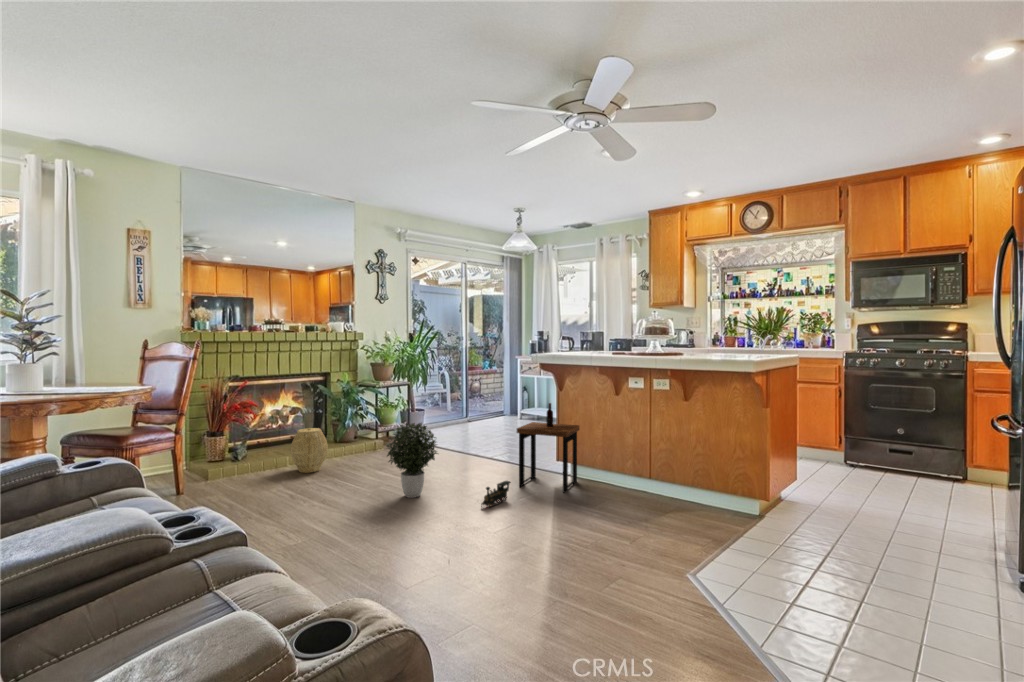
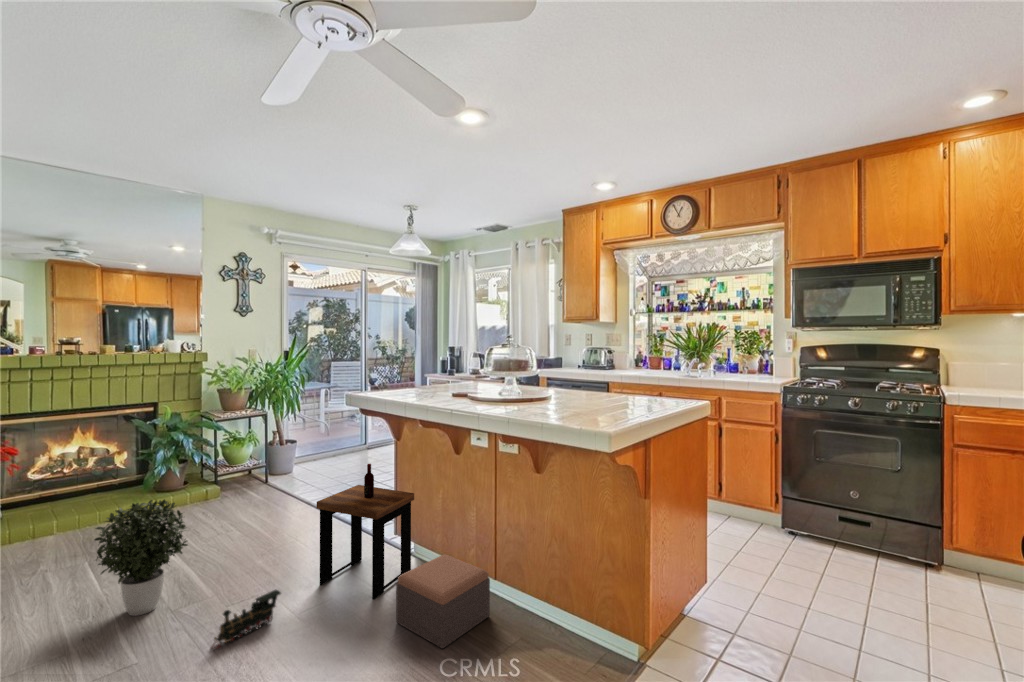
woven basket: present [291,428,328,473] -> none [31,488,96,553]
footstool: none [590,462,651,510] -> present [396,554,490,649]

